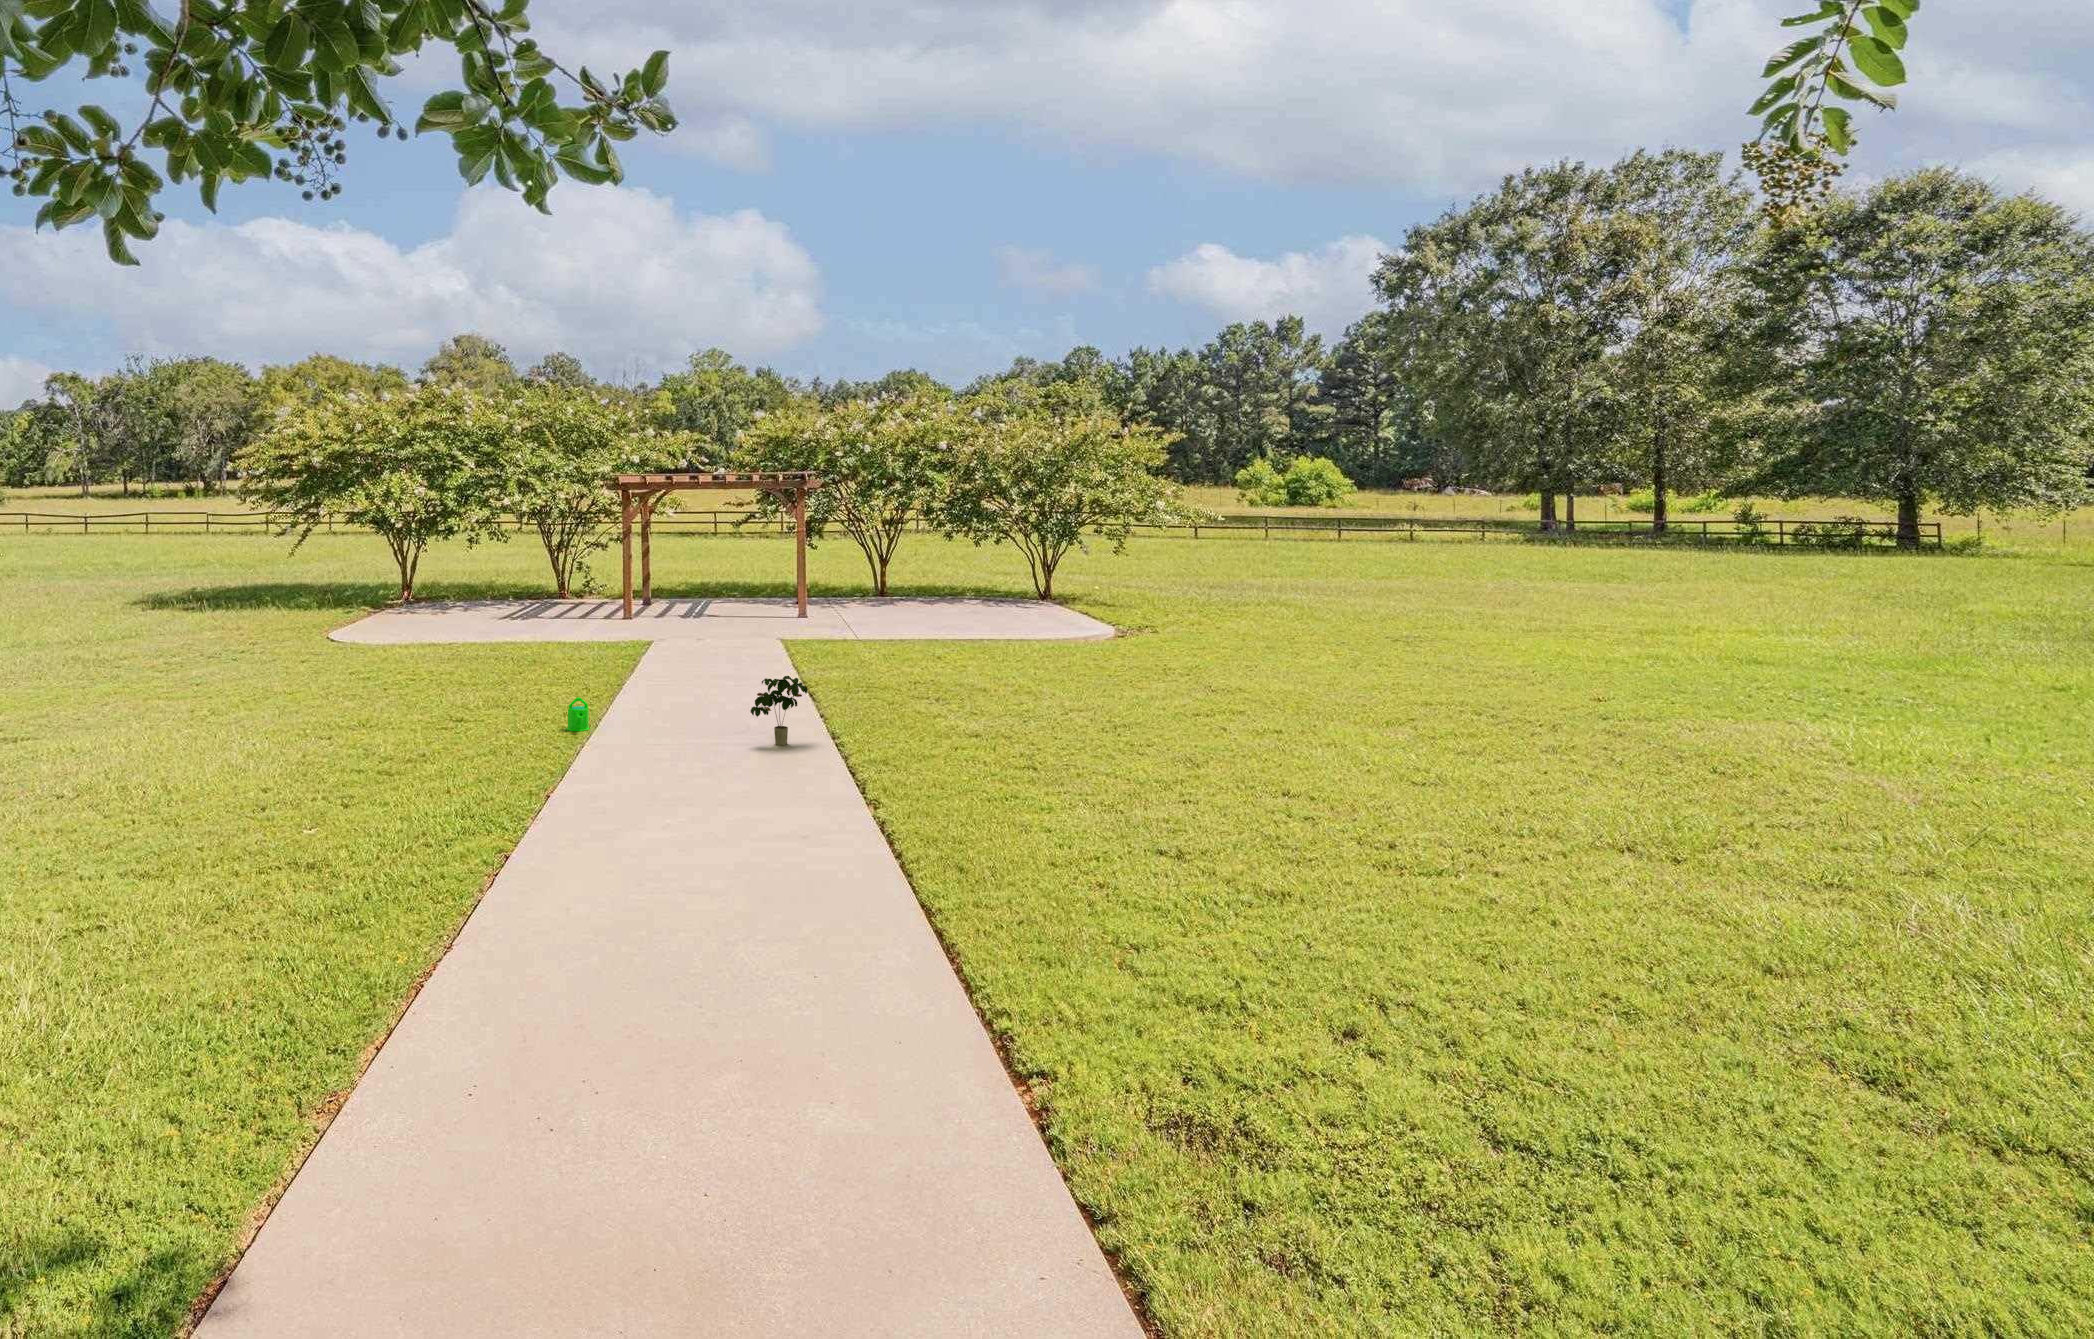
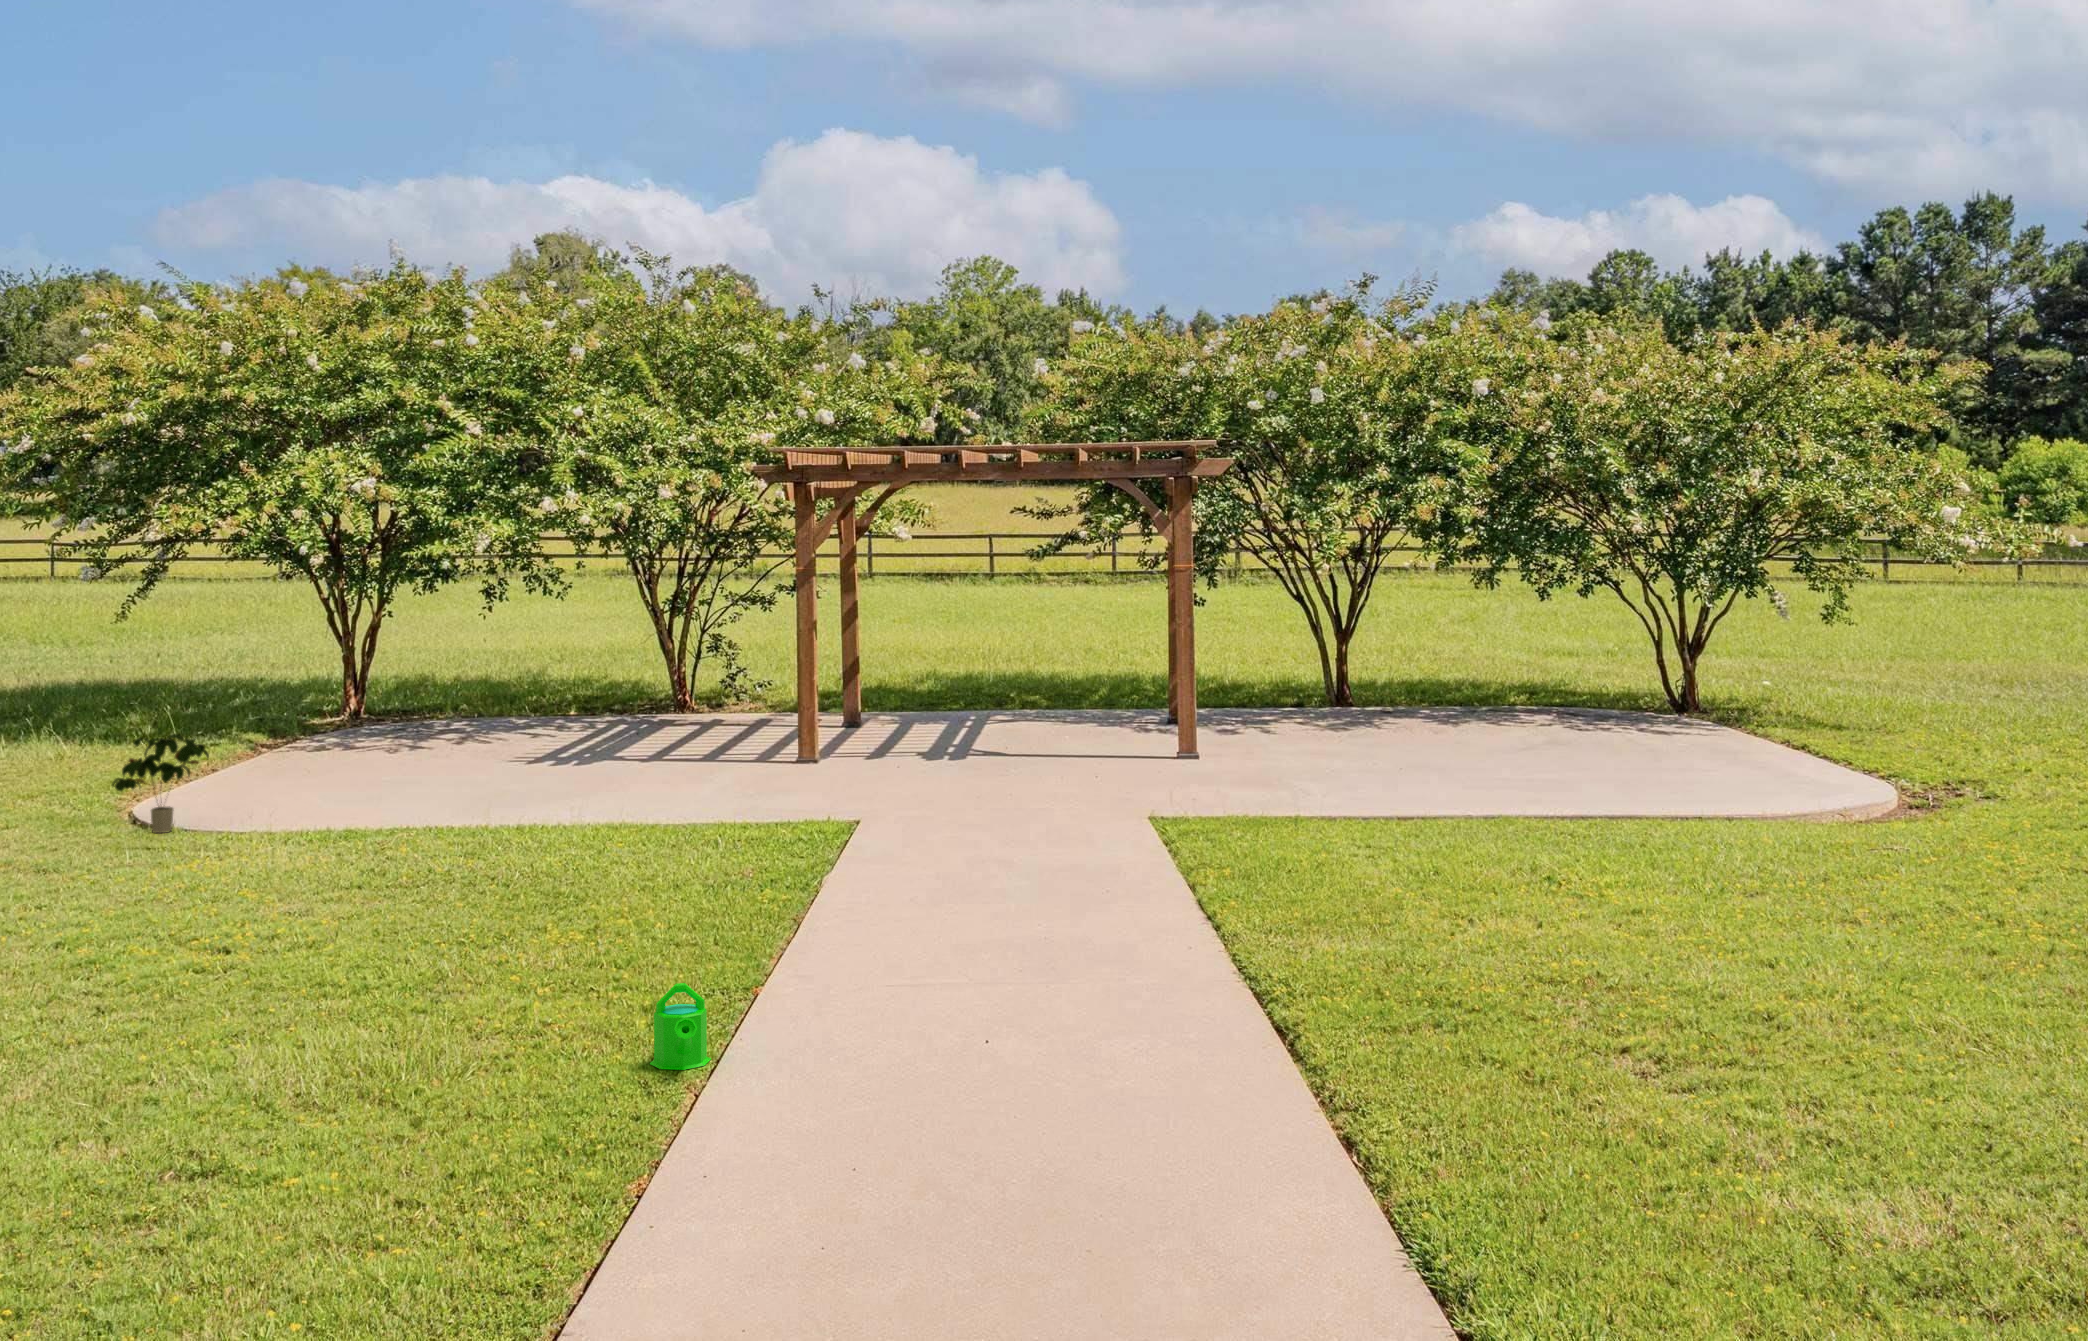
potted plant: present [751,676,808,745] -> present [112,734,209,833]

